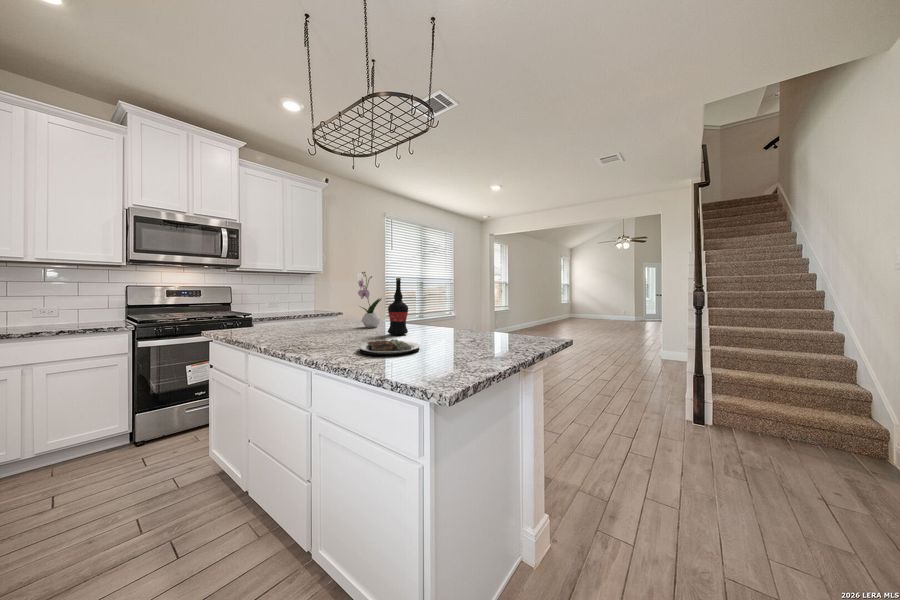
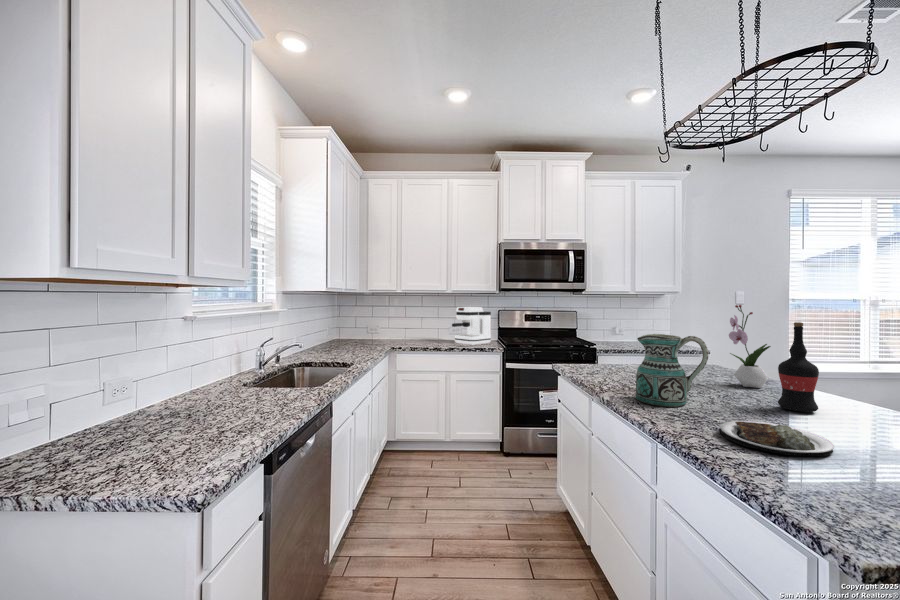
coffee maker: none [34,278,112,326] -> present [452,307,491,345]
ceramic pitcher: none [292,287,348,344] -> present [636,334,709,407]

